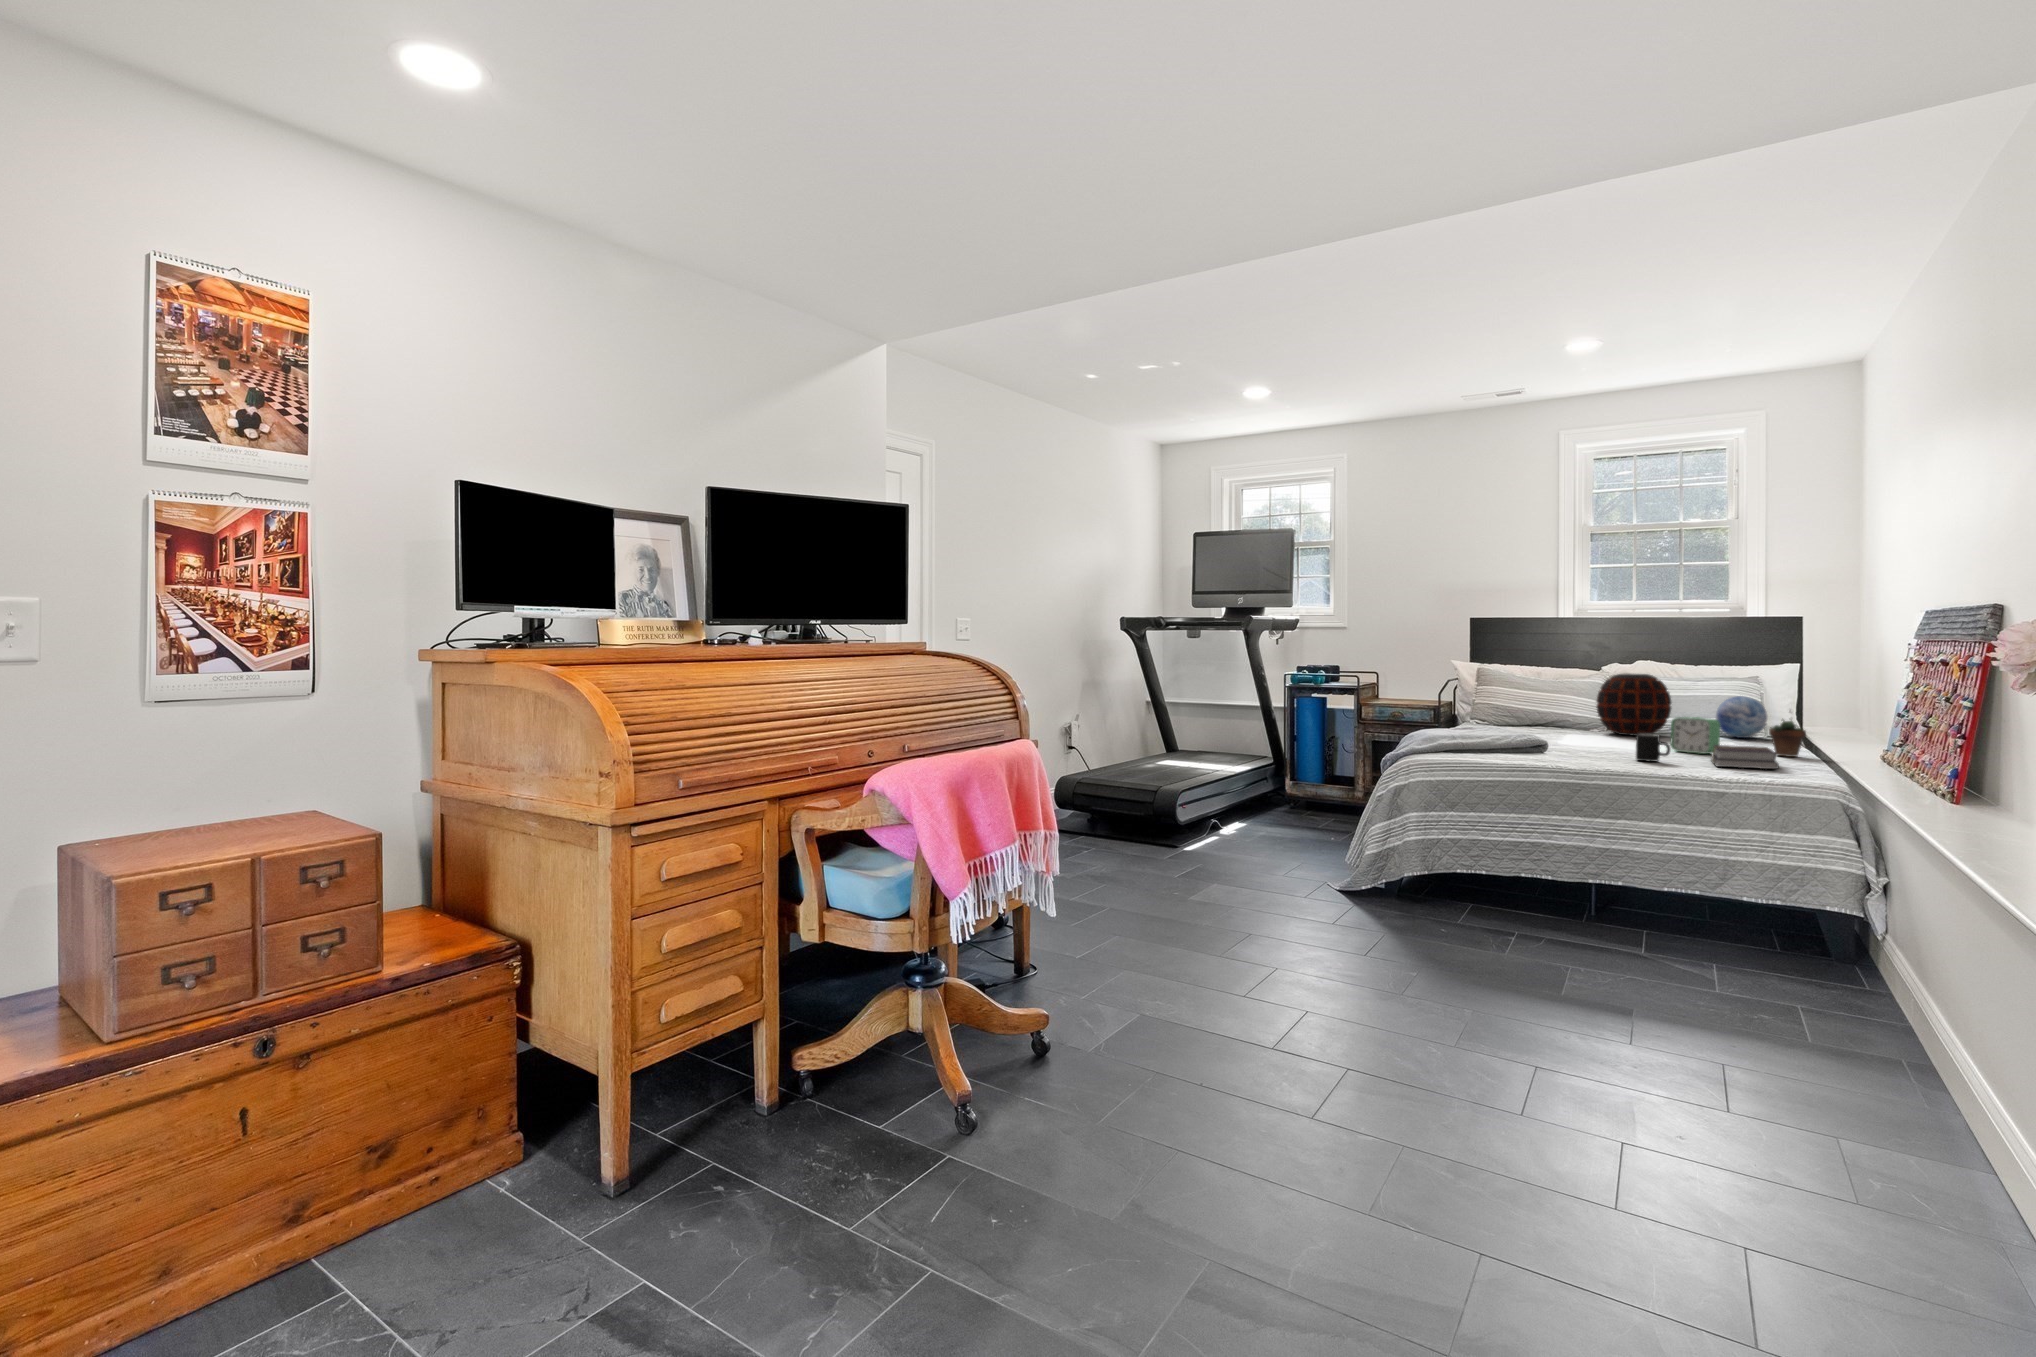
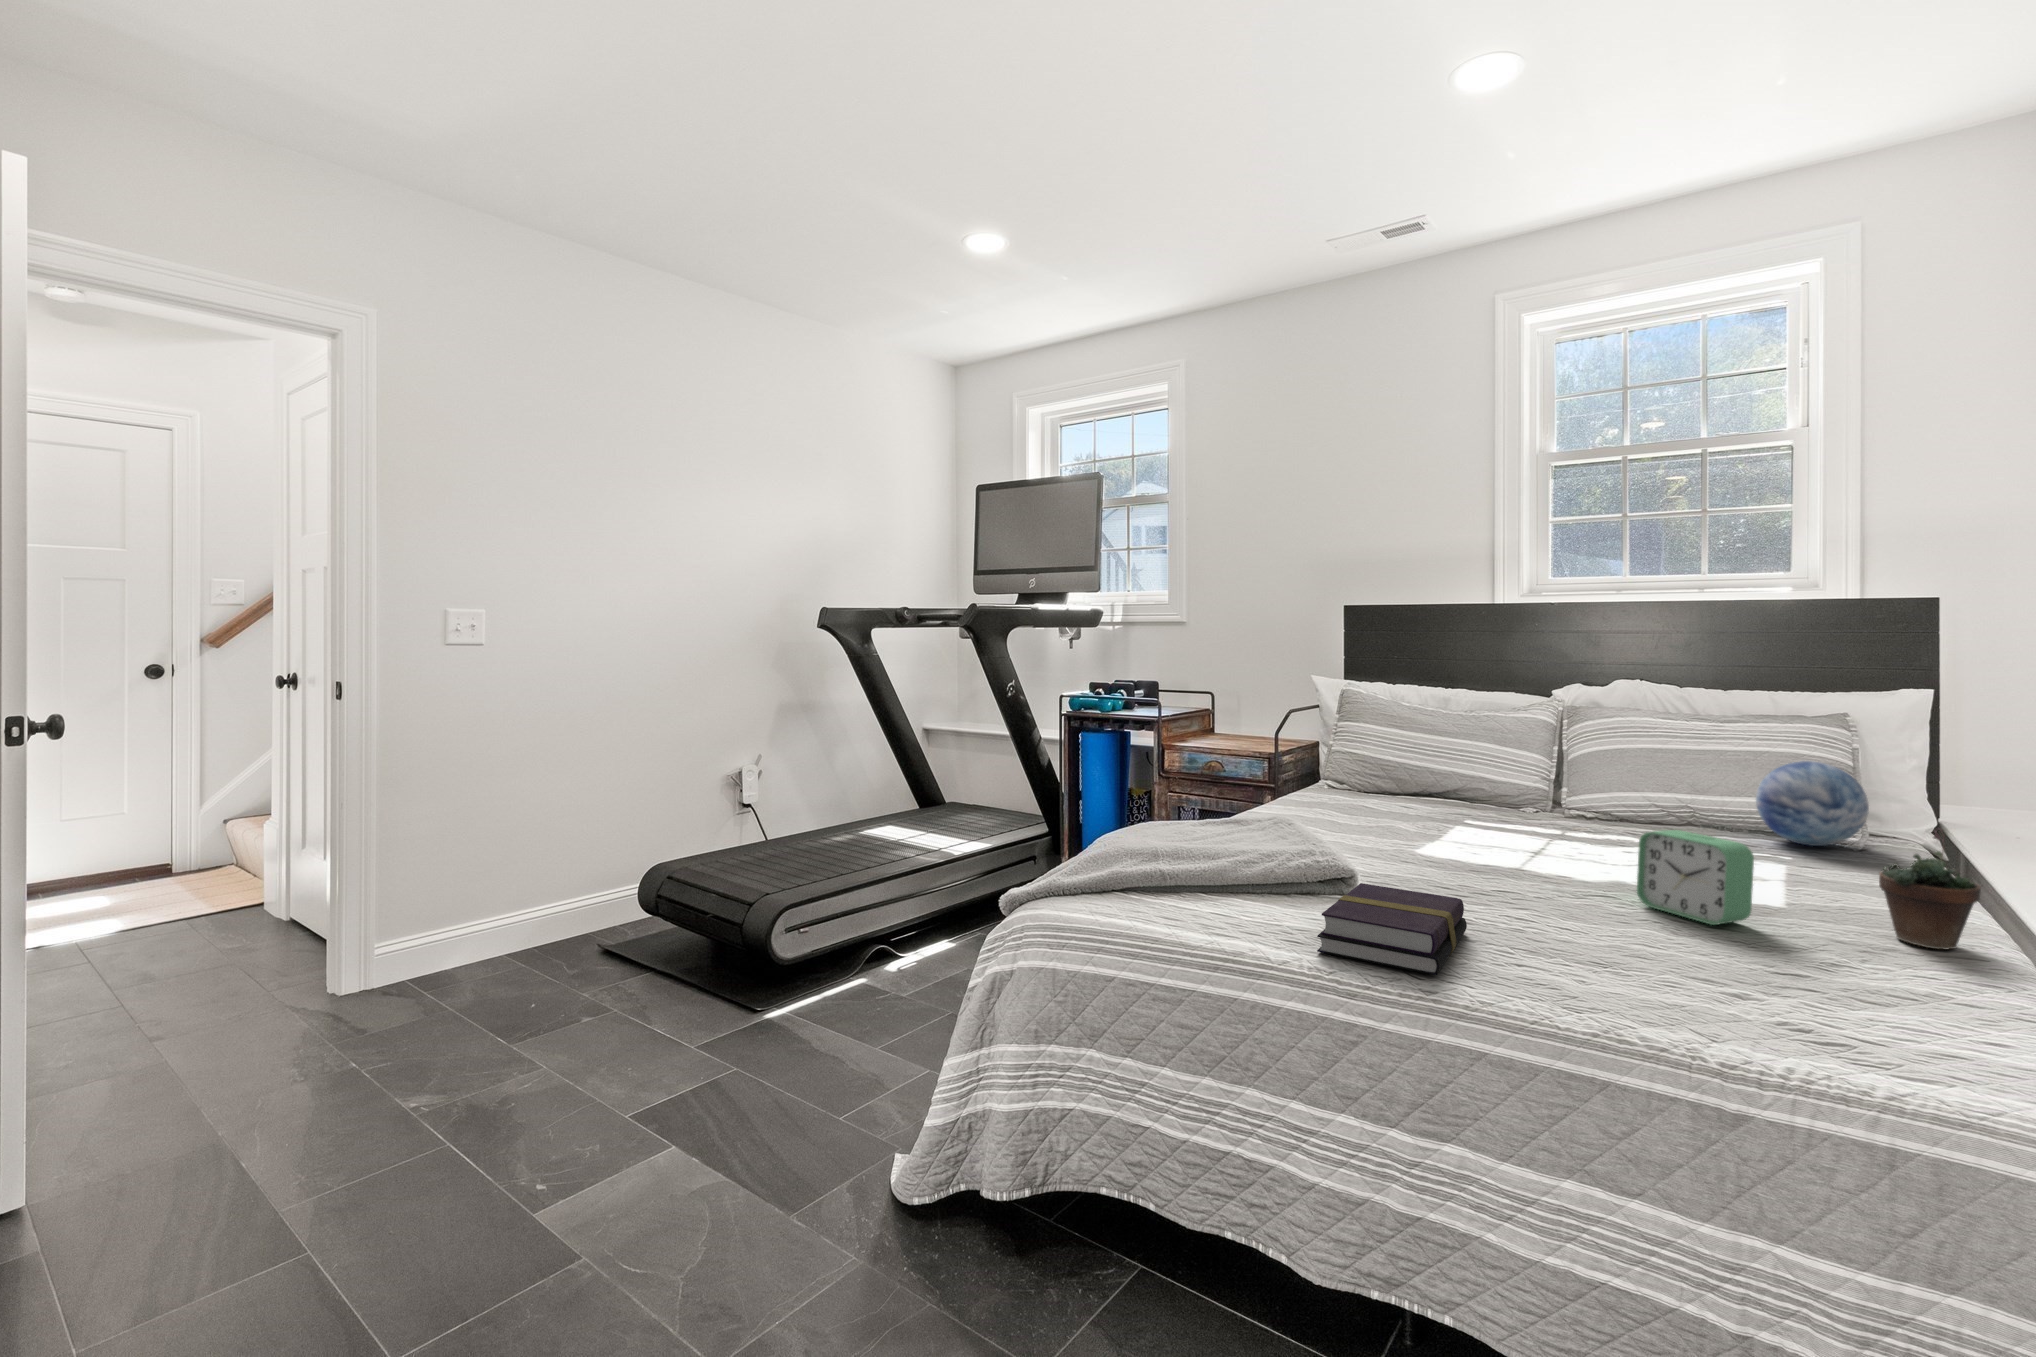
decorative vase: present [1596,674,1671,736] -> none [1520,710,1664,833]
mug: present [1636,734,1671,762] -> none [1528,891,1611,968]
book: present [1710,745,1779,769] -> present [1317,883,1467,975]

